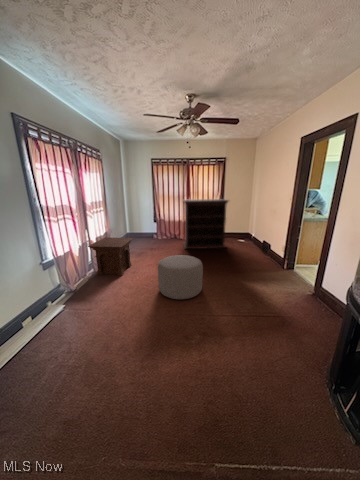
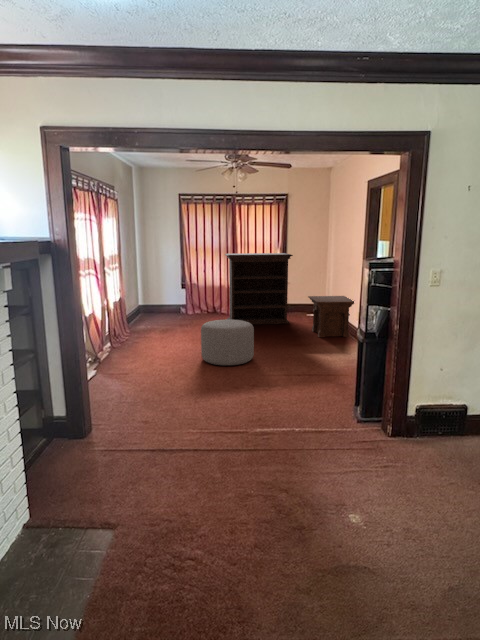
side table: present [88,237,134,276] -> present [308,296,354,337]

